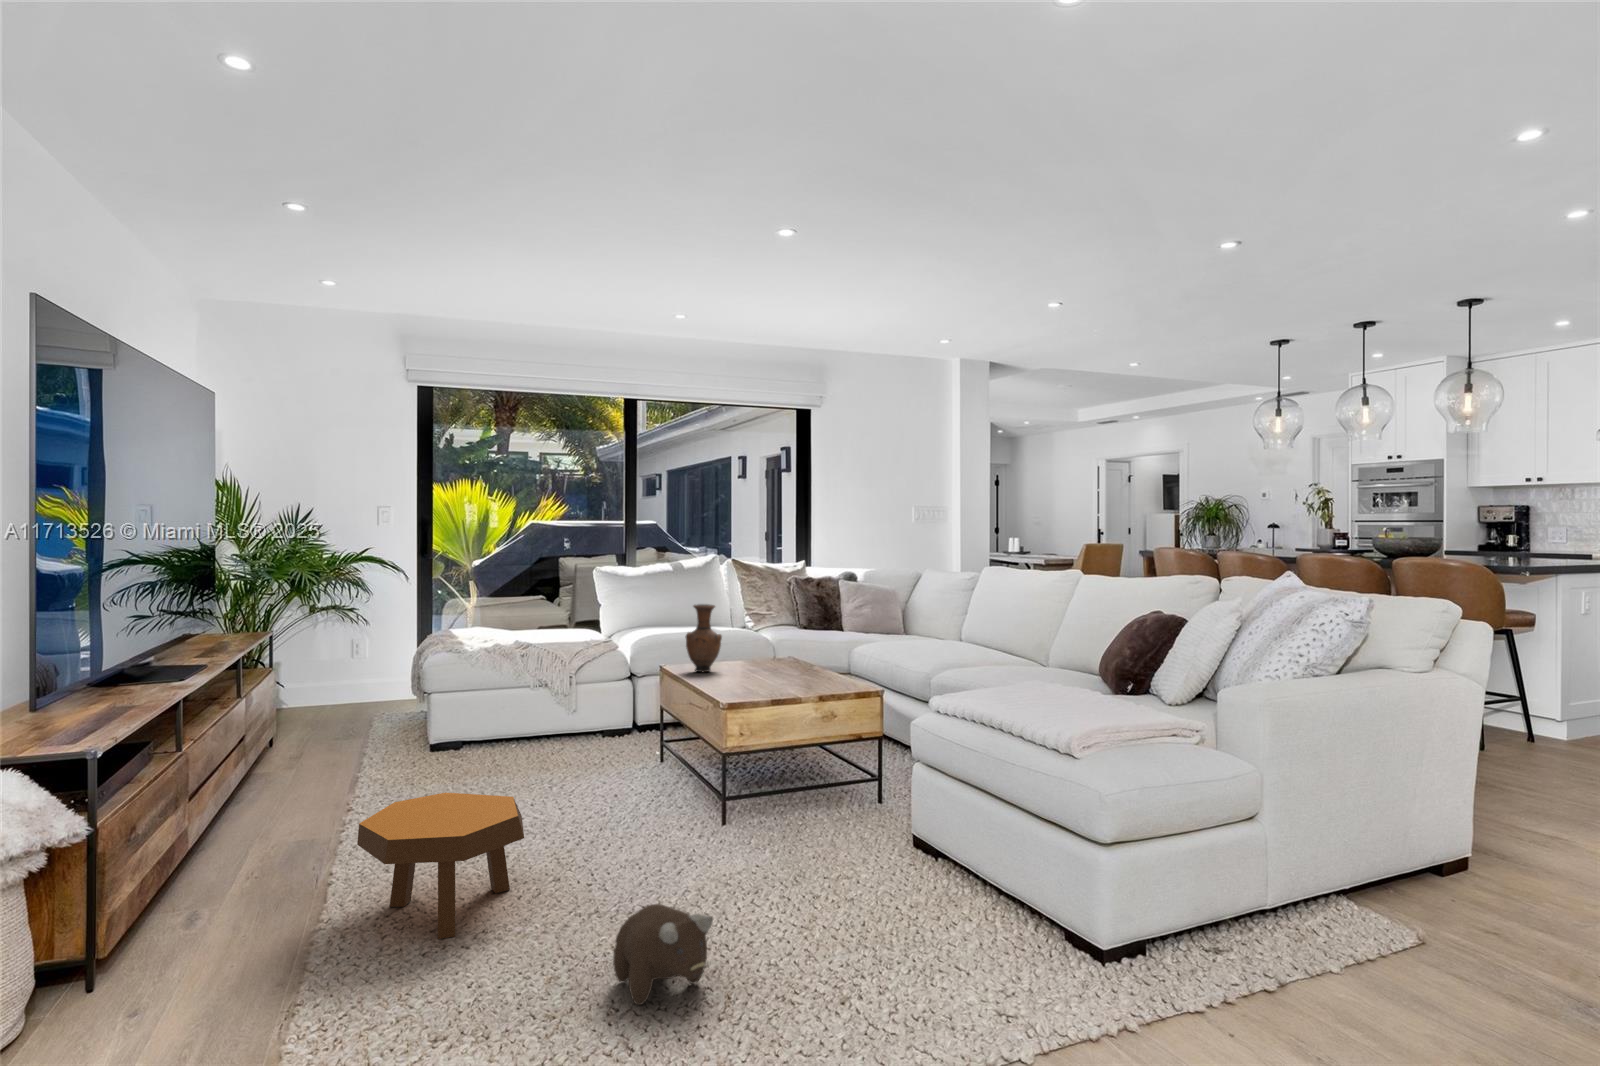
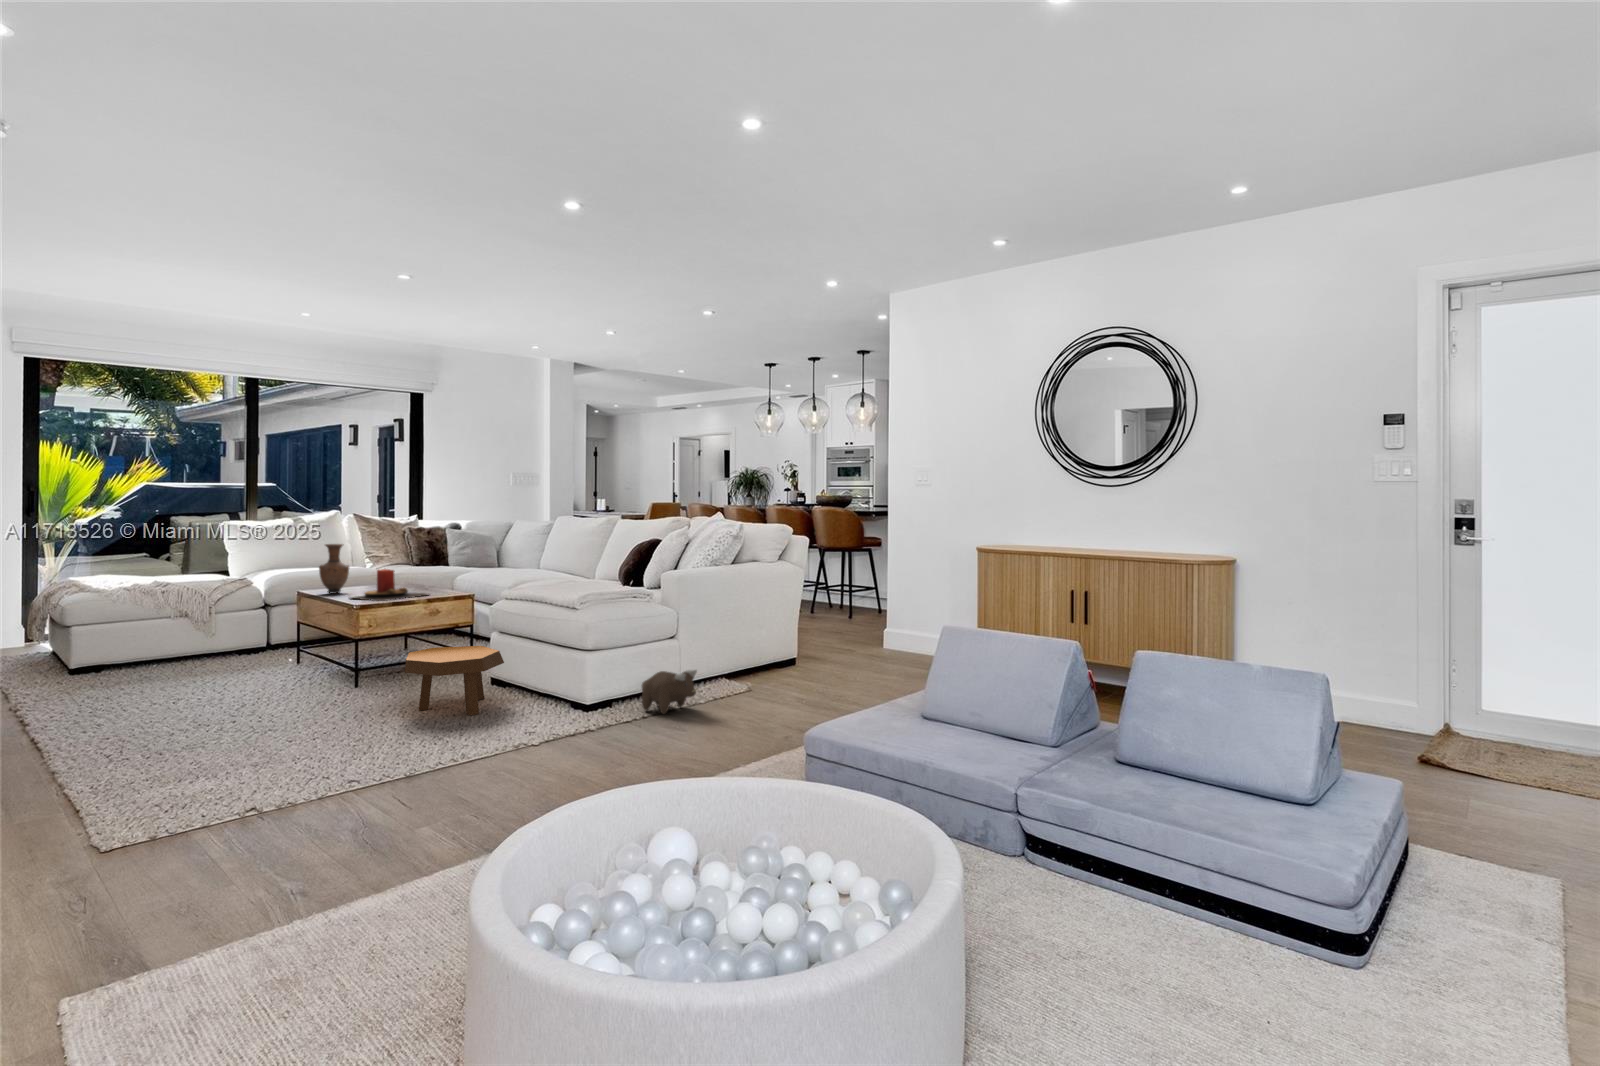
candle: none [716,645,823,697] -> present [351,569,428,601]
footstool: present [357,793,524,939] -> present [405,646,504,715]
plush toy: present [613,904,713,1005] -> present [642,670,697,714]

